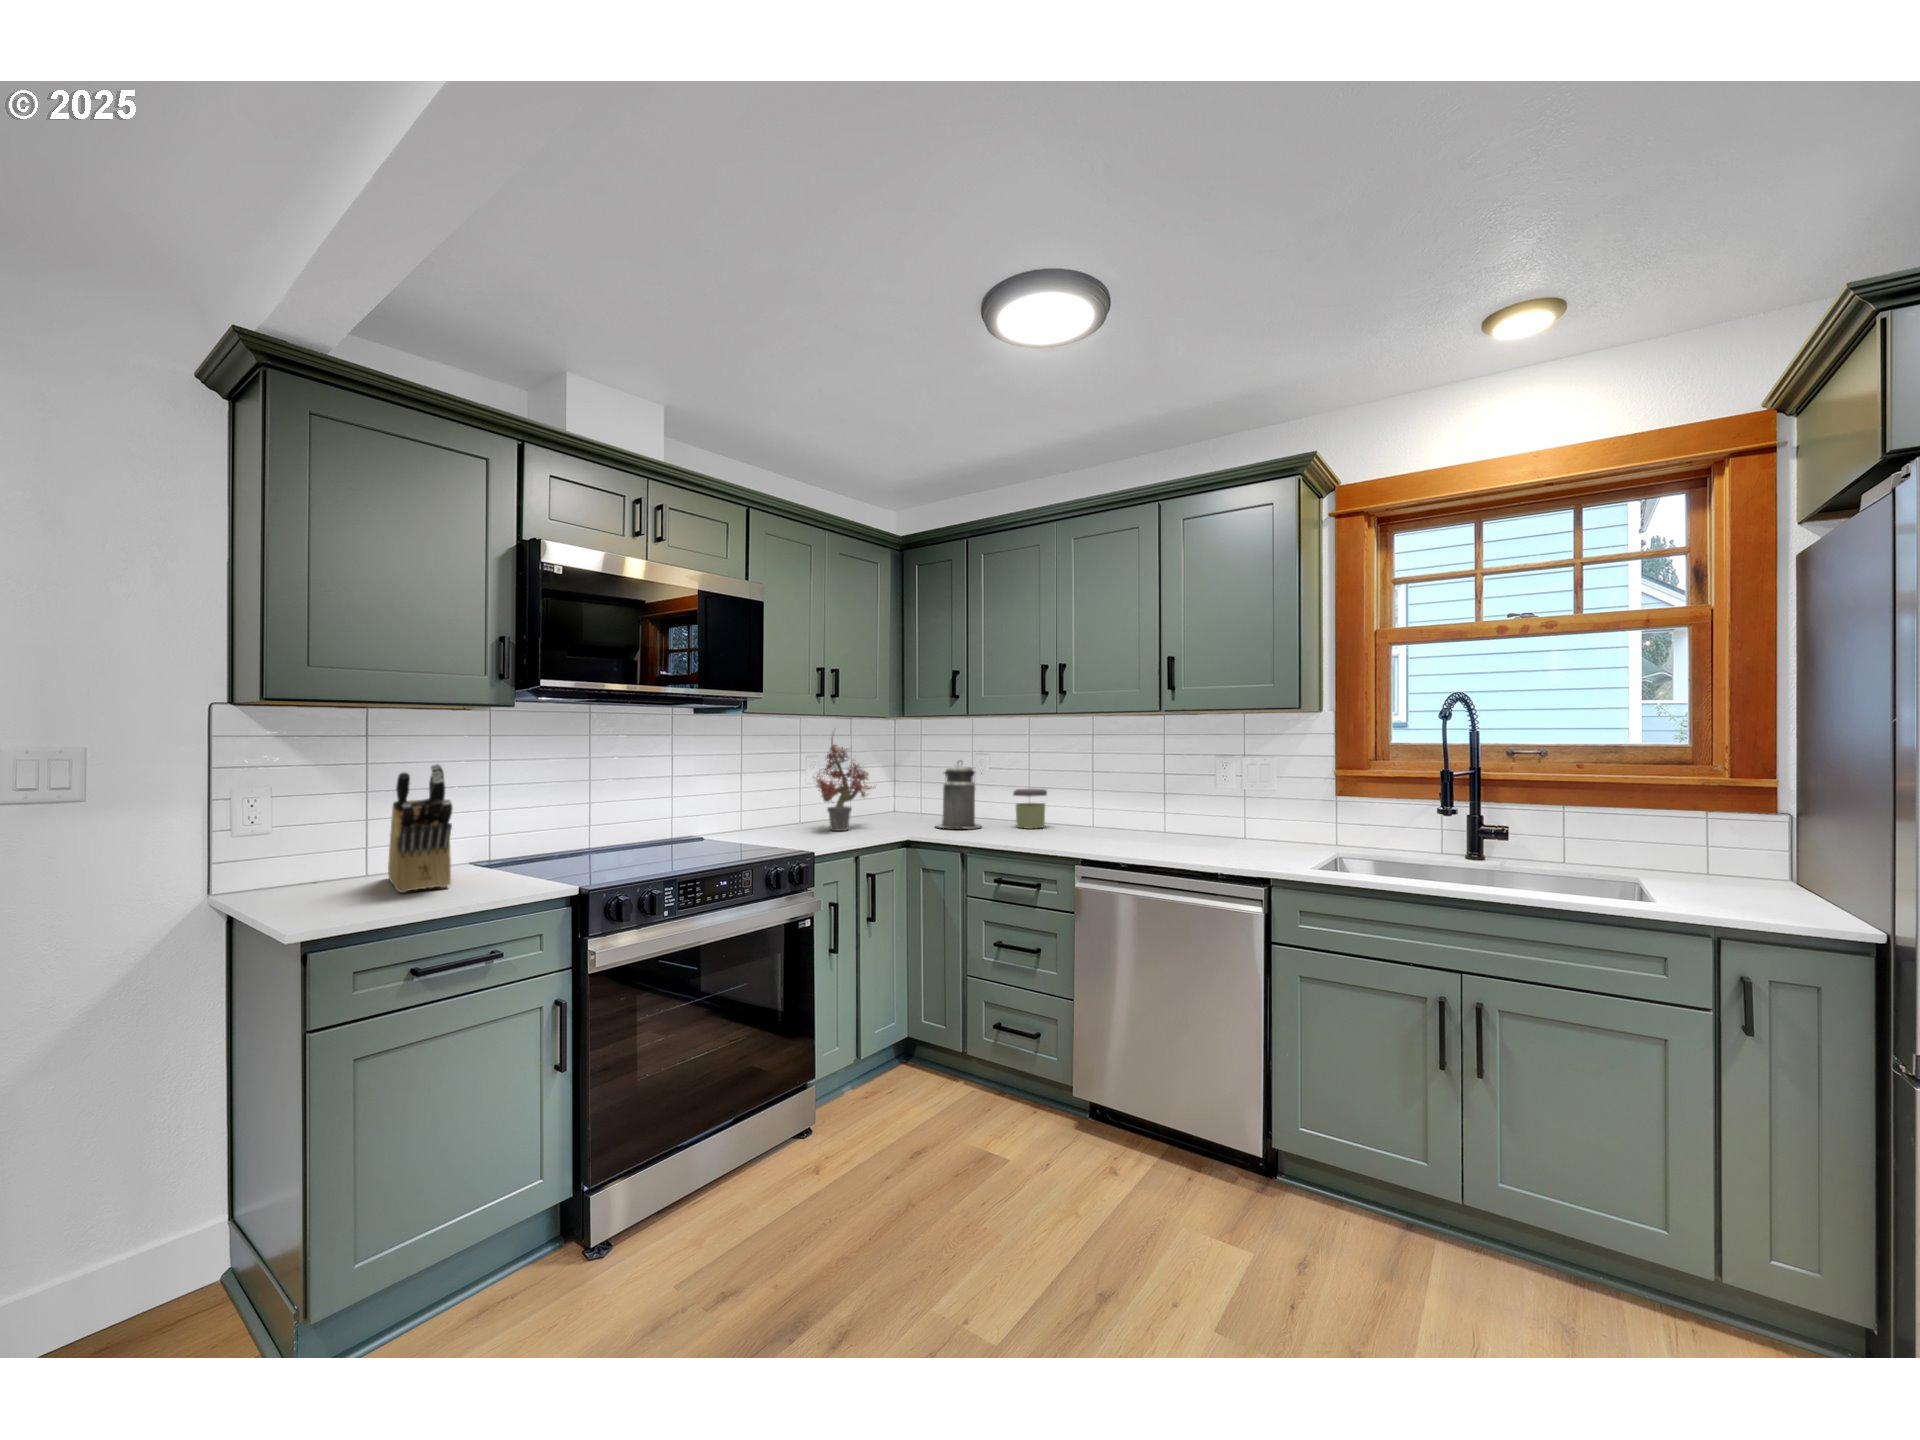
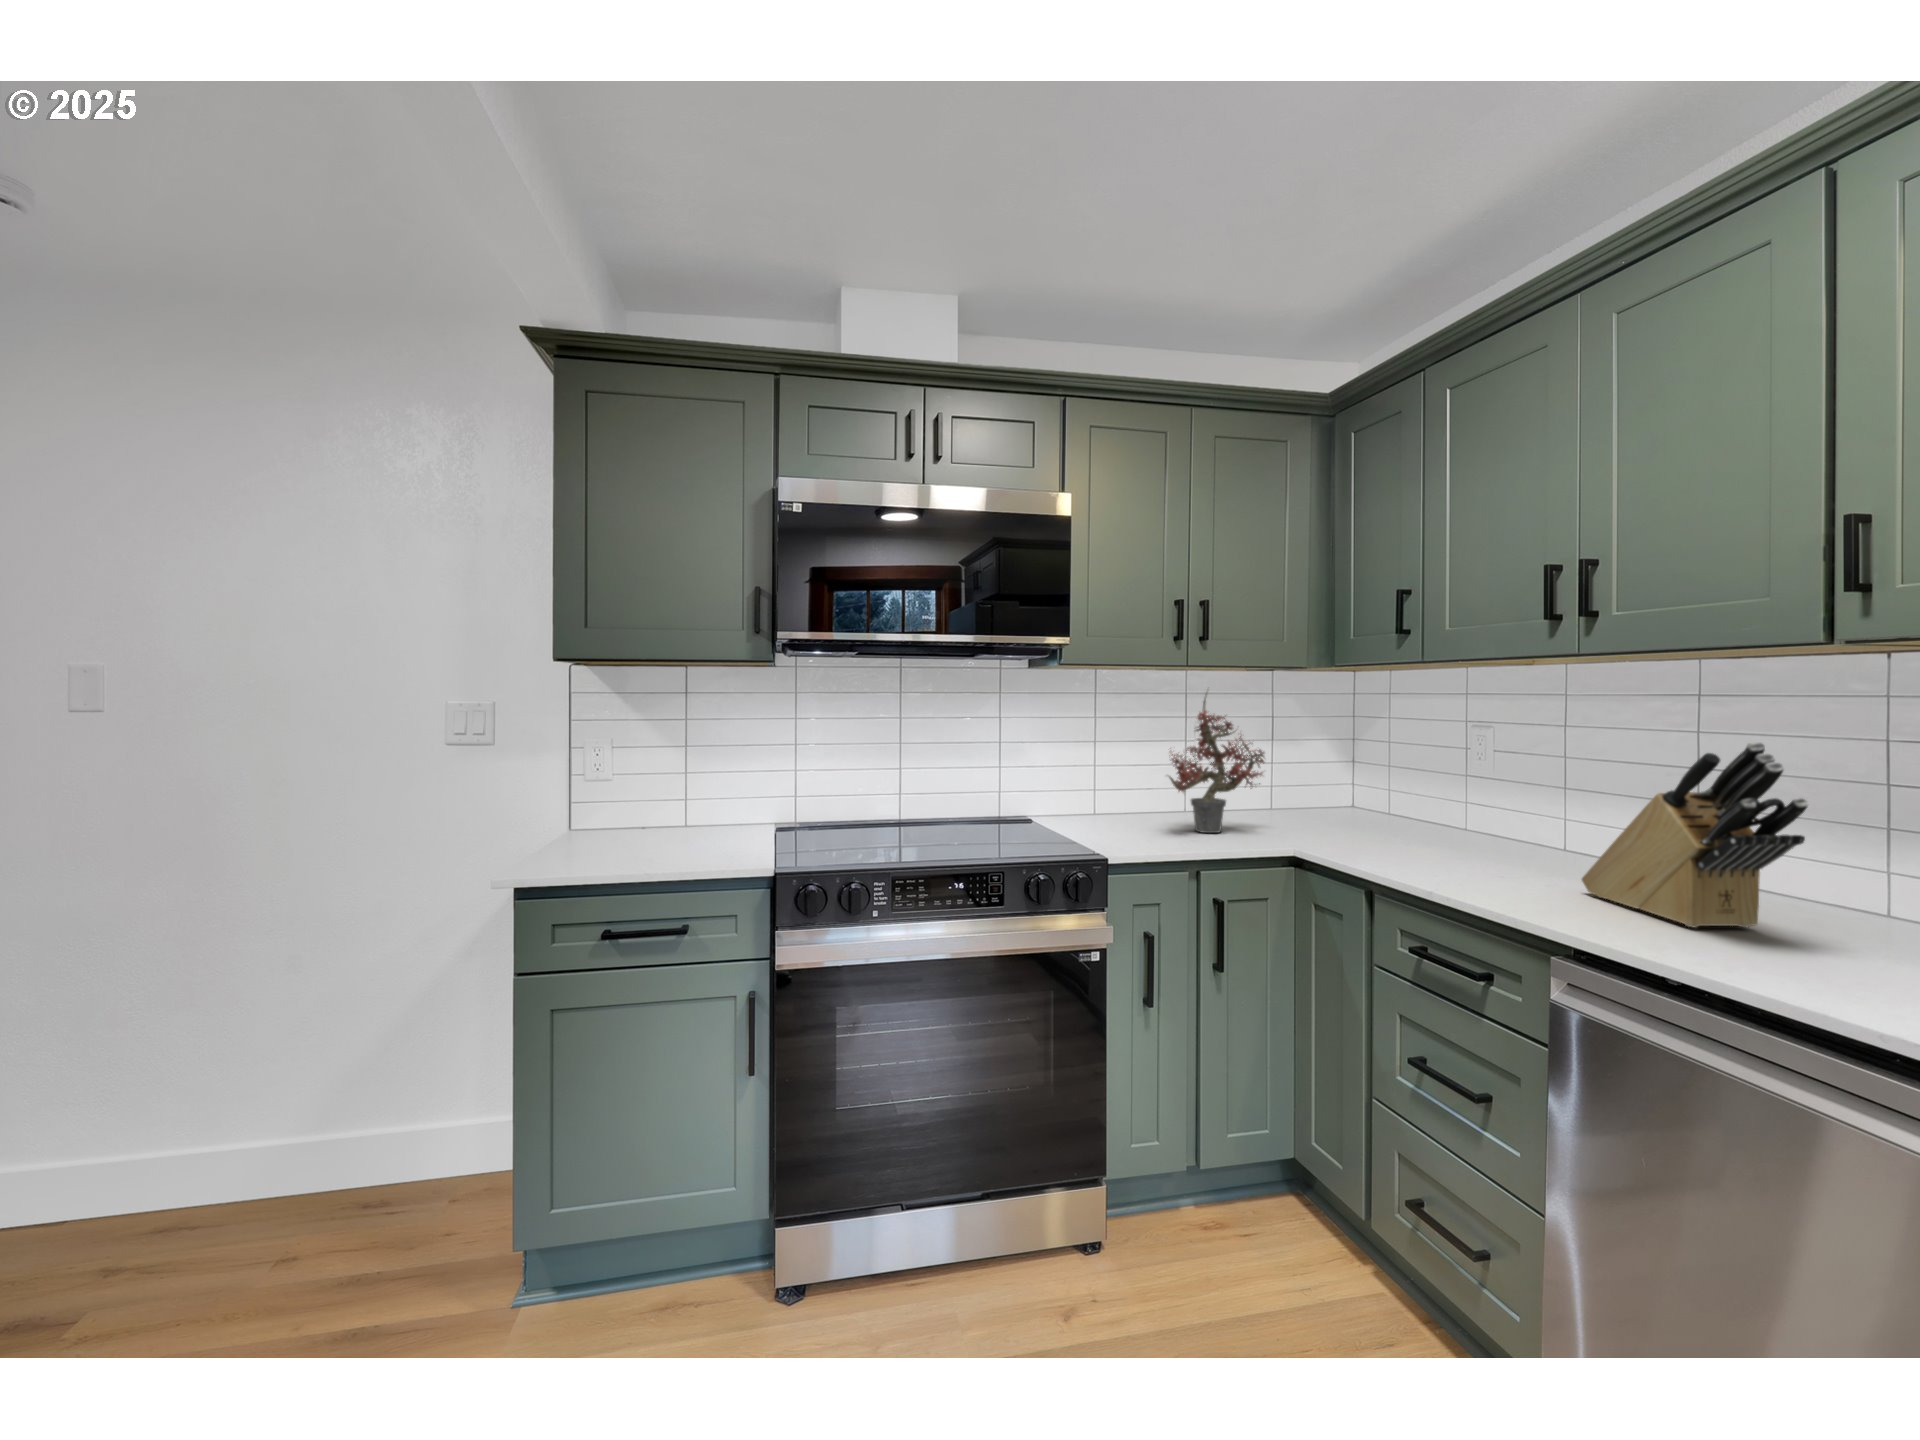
canister: present [936,761,981,829] -> none [1359,740,1446,853]
knife block: present [388,764,452,892] -> present [1582,742,1808,927]
jar: present [1013,789,1047,829] -> none [1504,794,1583,868]

